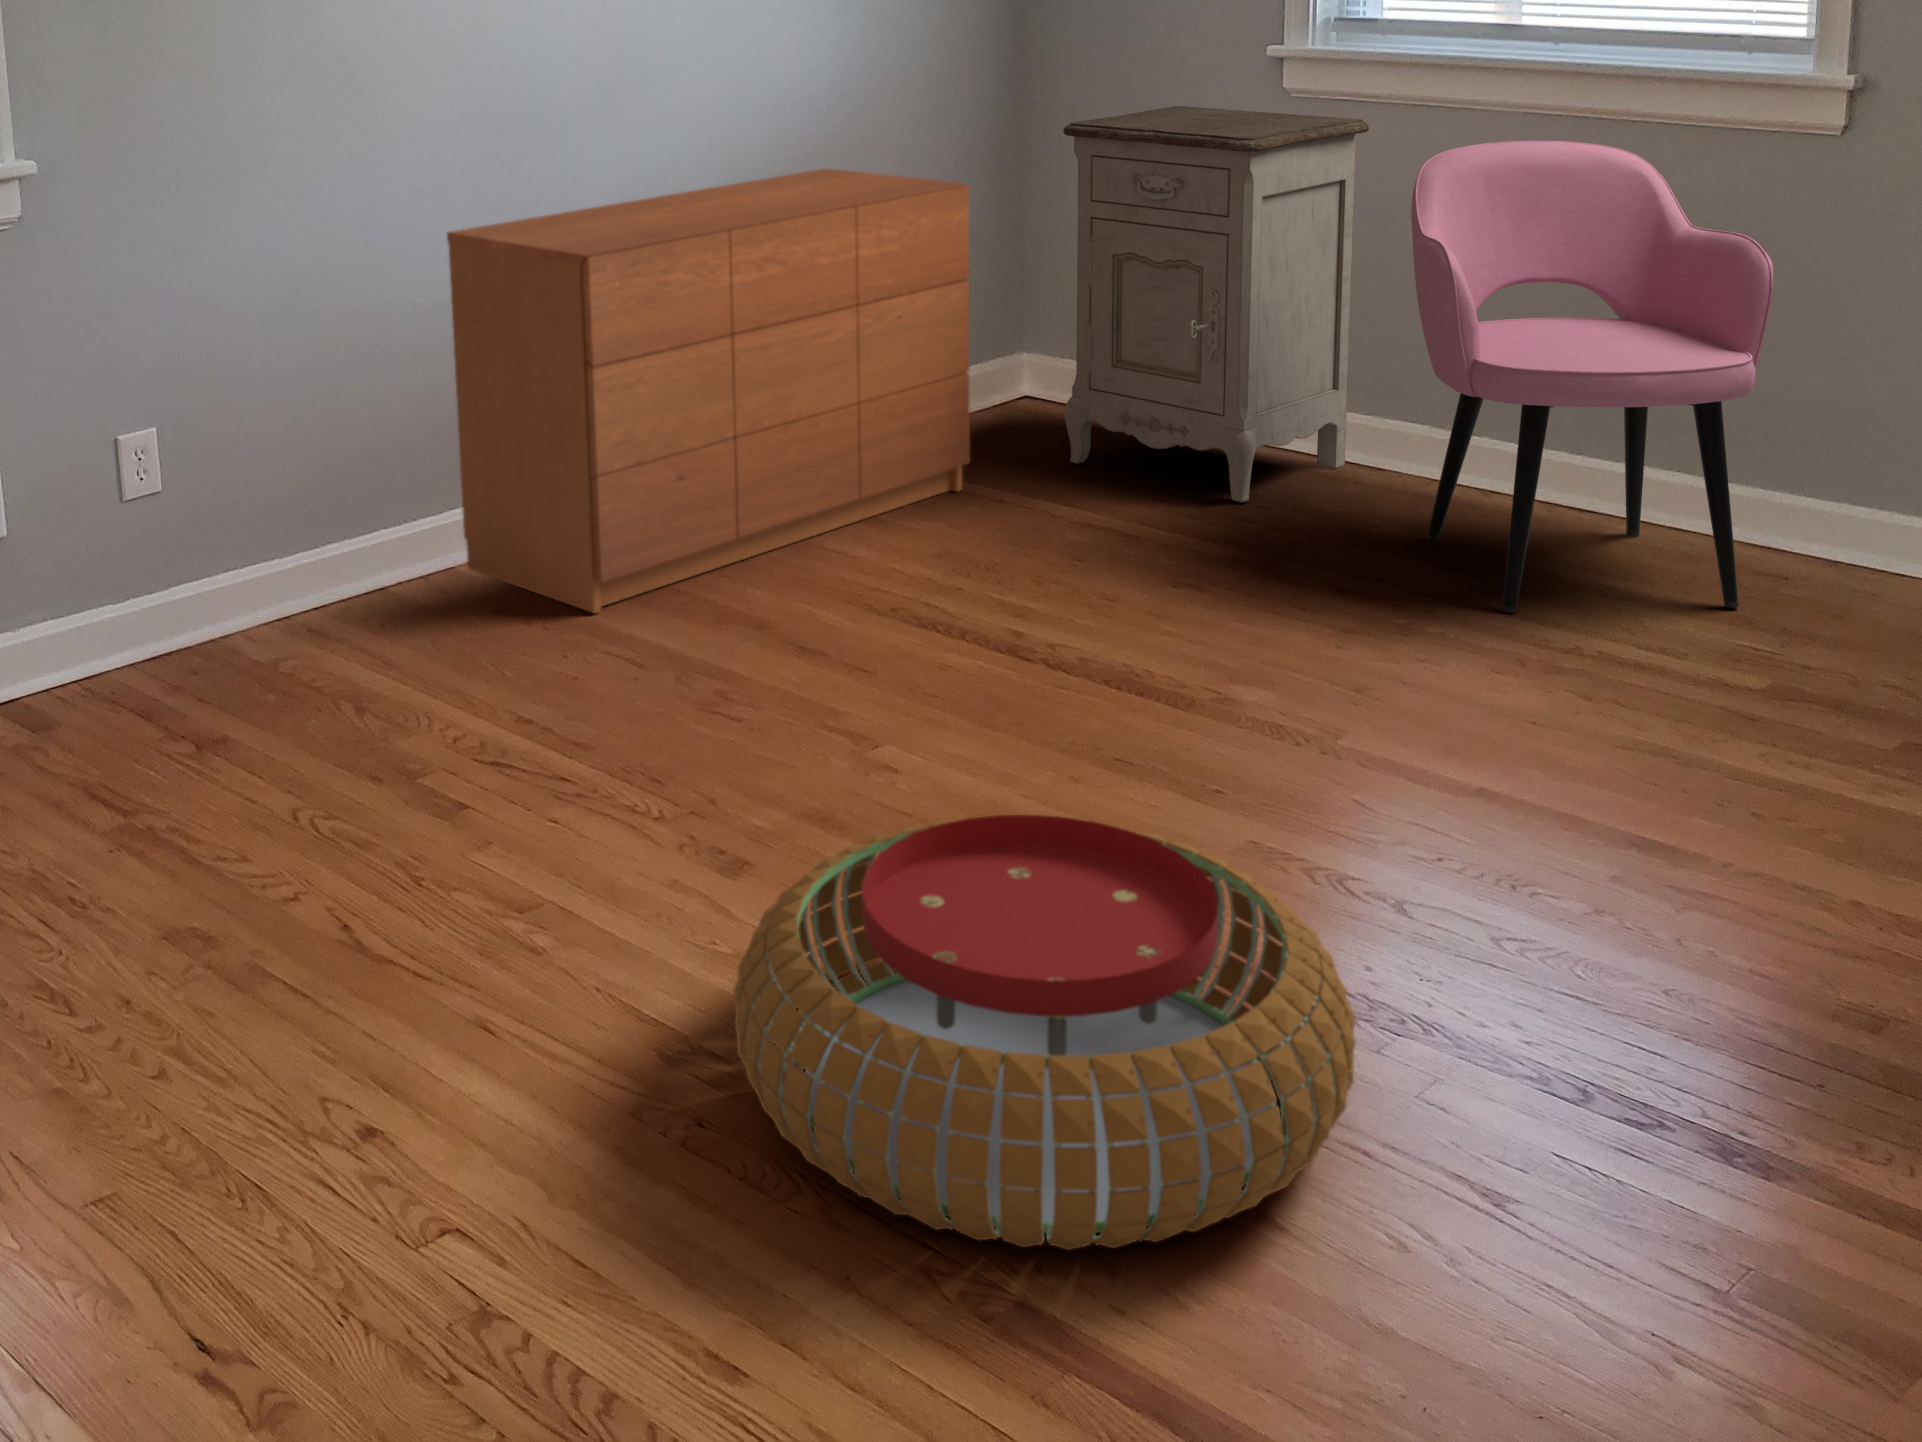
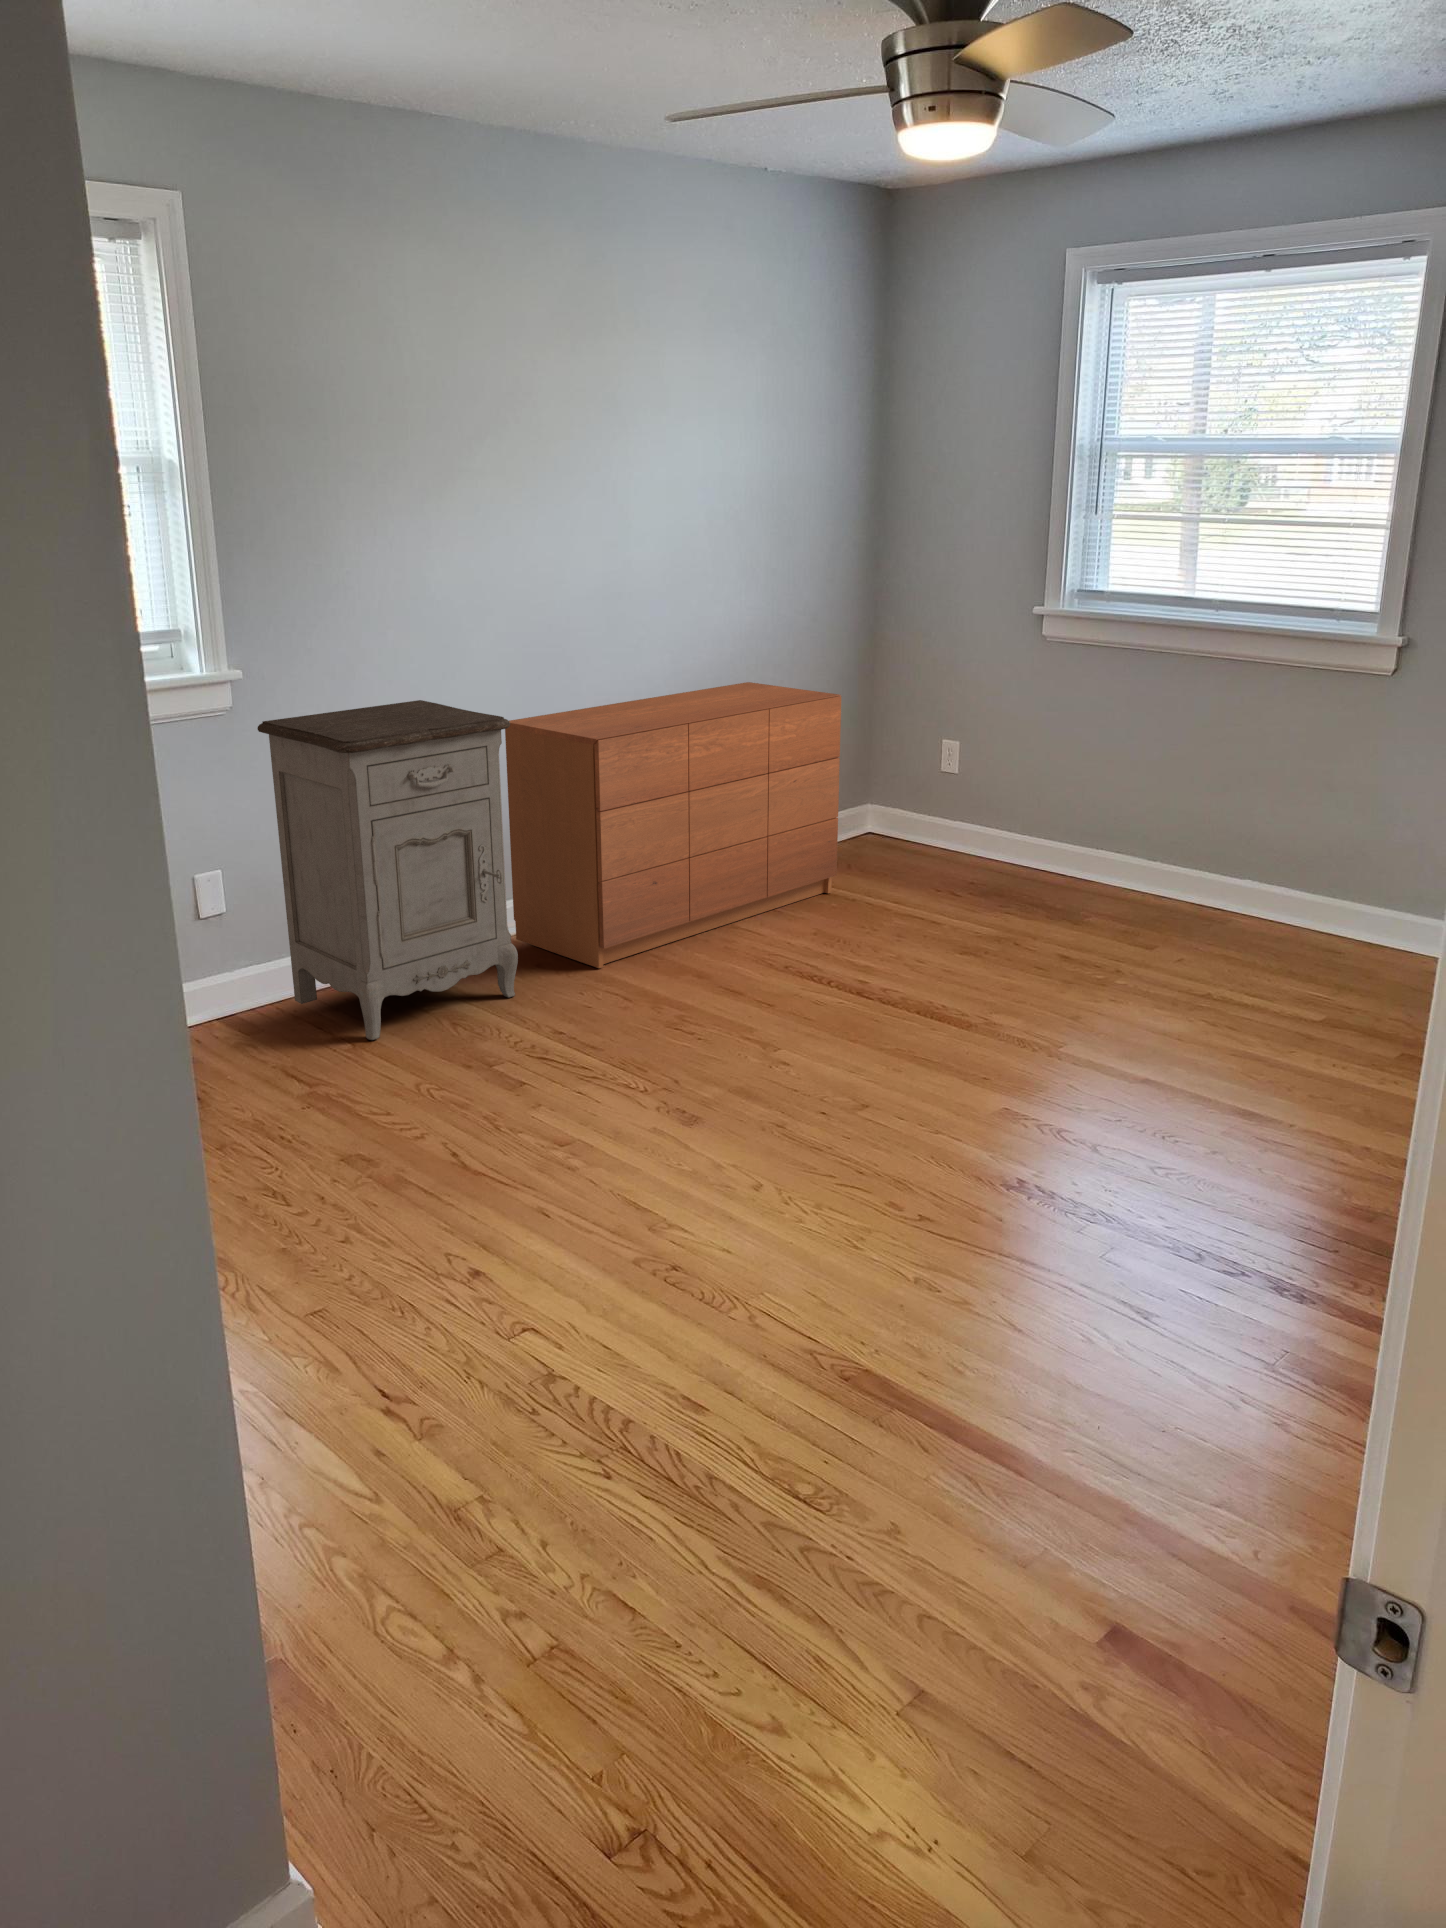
nightstand: present [1063,106,1369,502] -> present [257,700,518,1040]
armchair: present [1411,141,1773,613] -> none [1121,675,1344,973]
pouf: present [734,815,1355,1250] -> none [697,1092,1065,1339]

